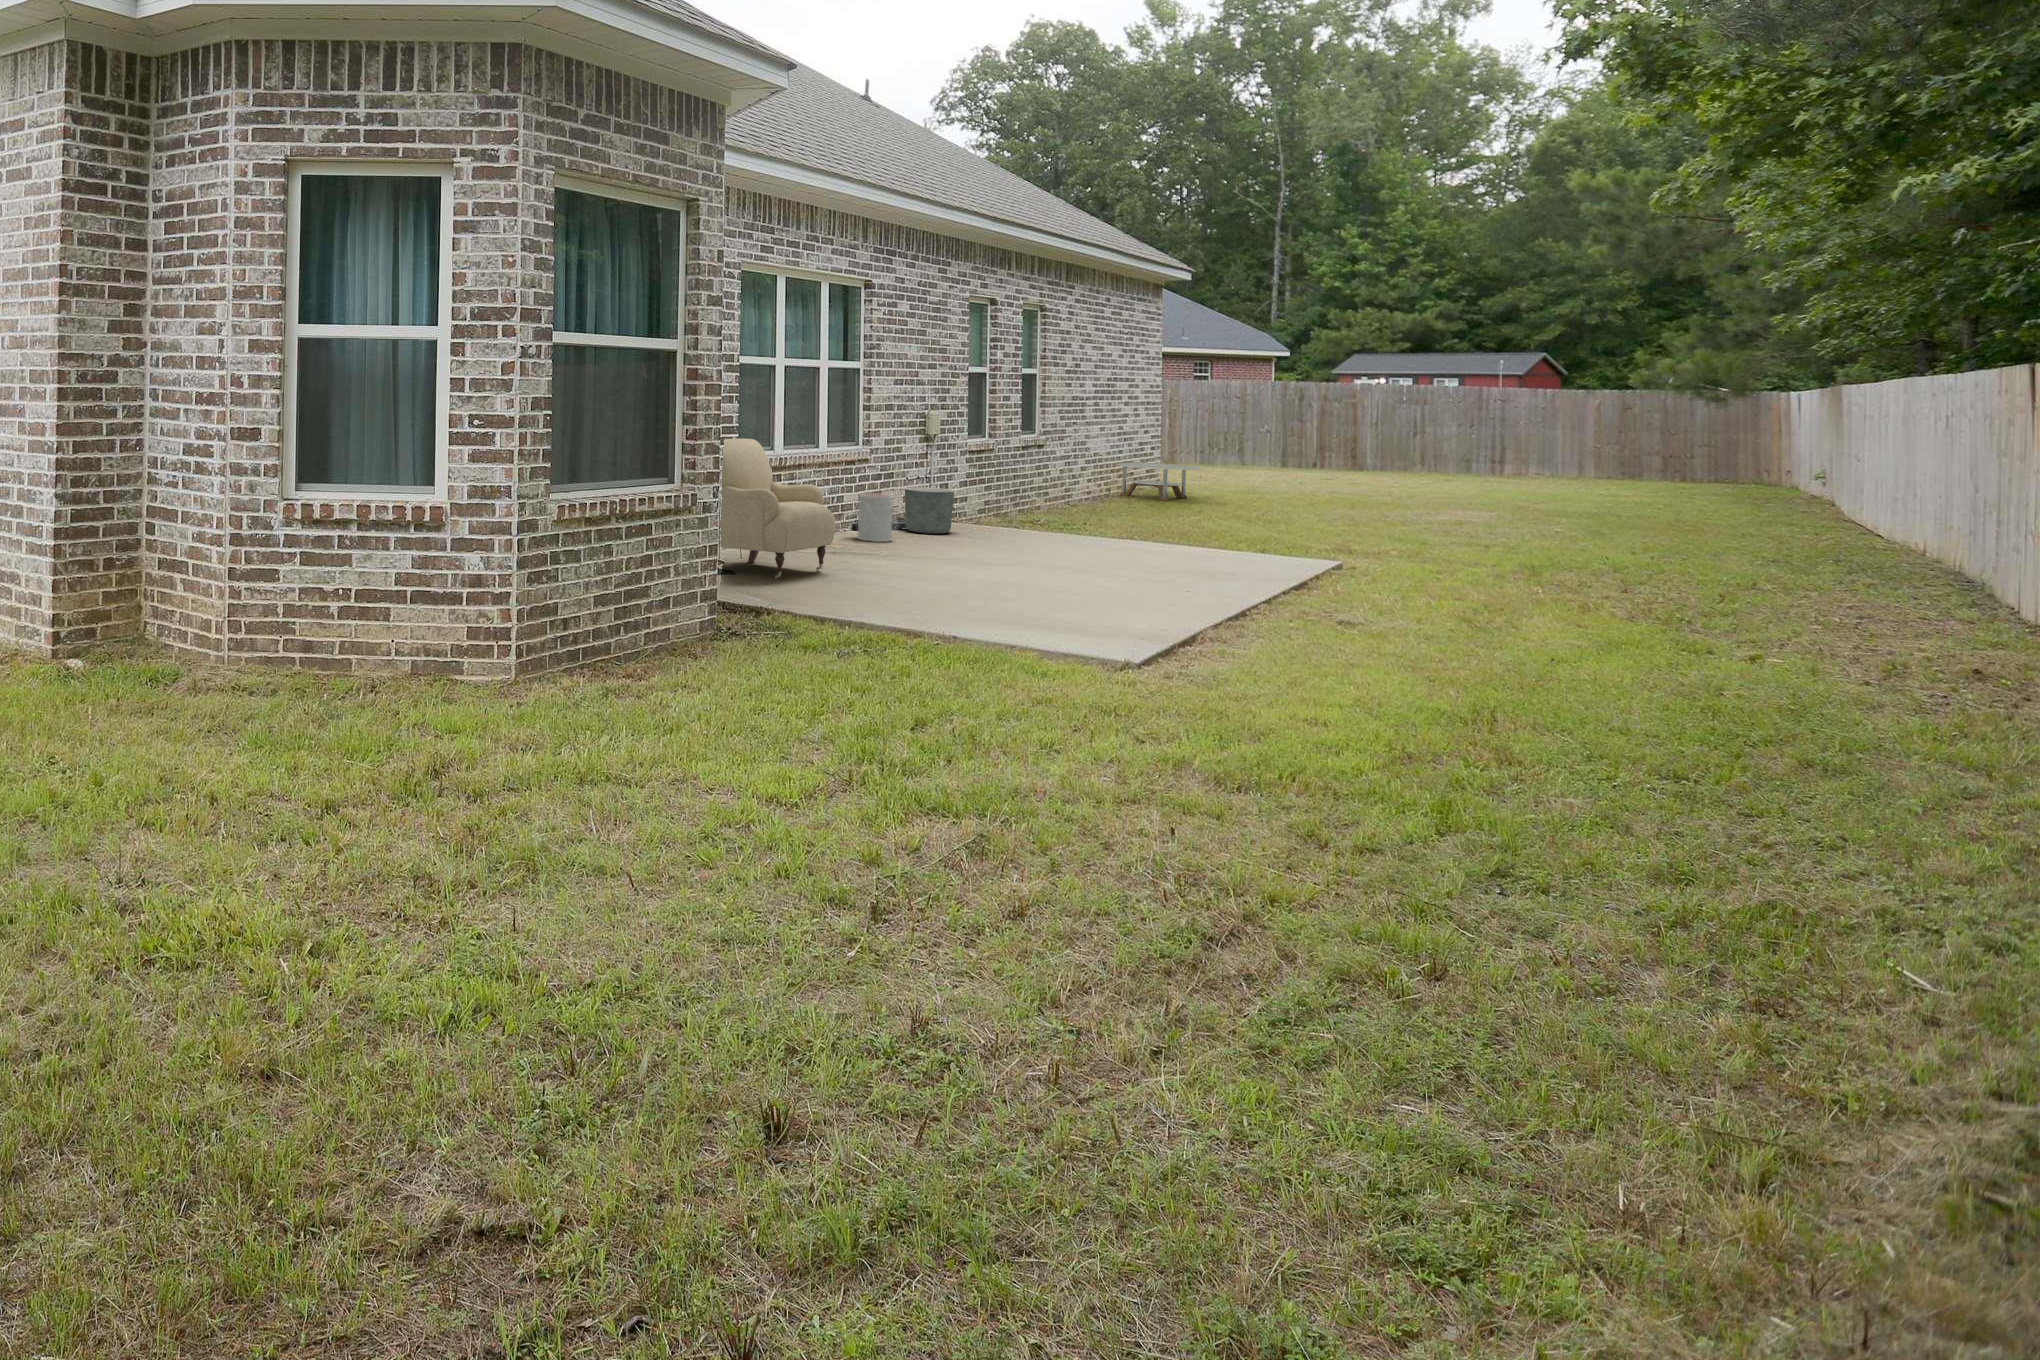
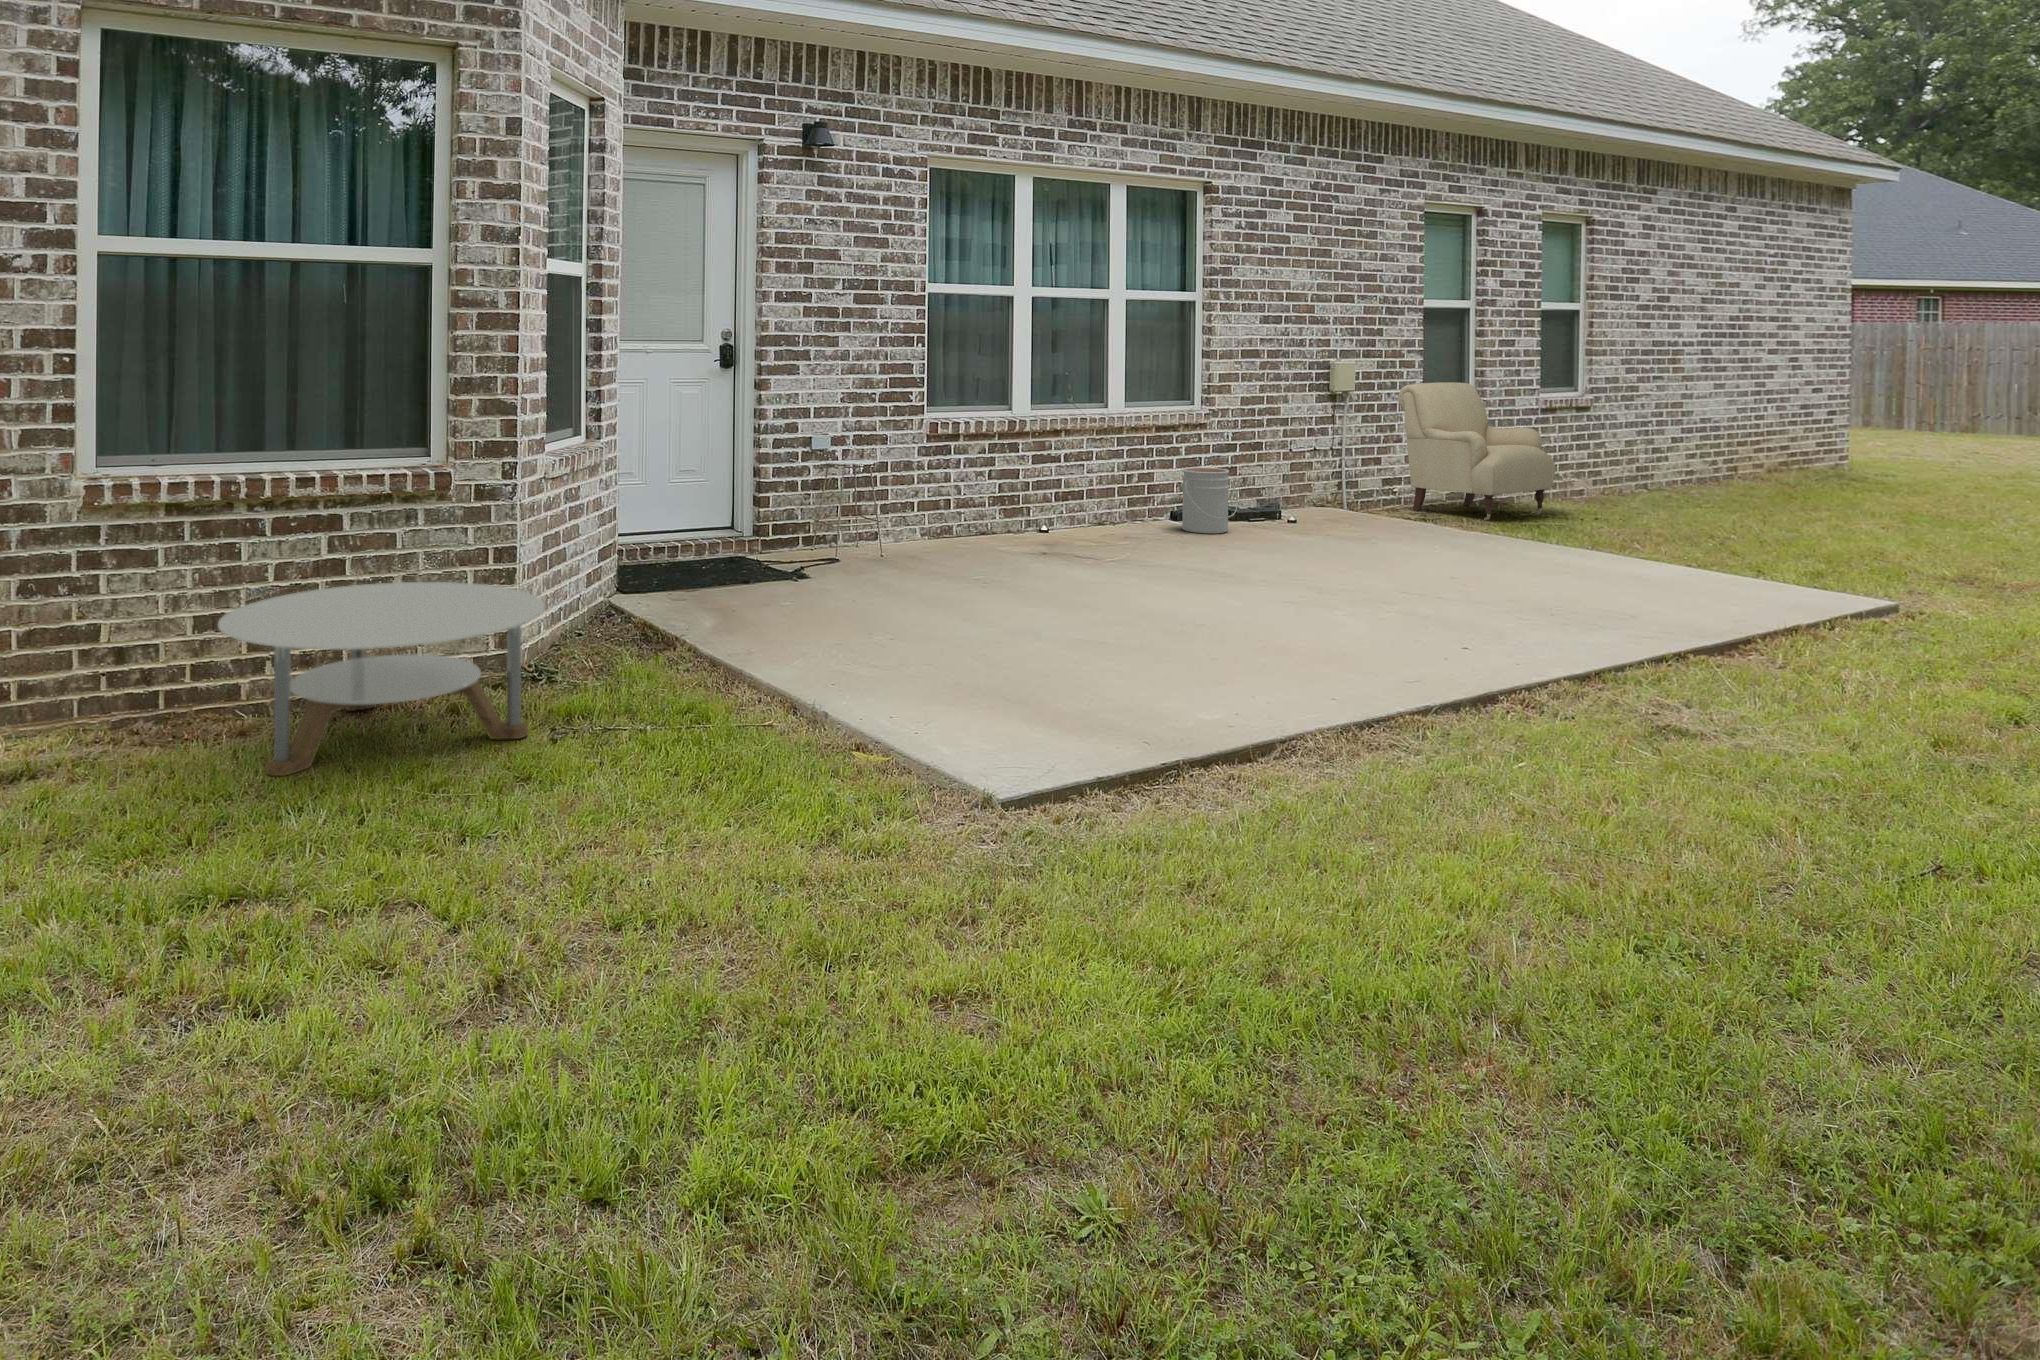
chair: present [721,439,836,579] -> present [1398,382,1555,521]
round table: present [1116,463,1202,501] -> present [218,582,545,776]
planter: present [905,487,954,534] -> none [1286,461,1352,524]

